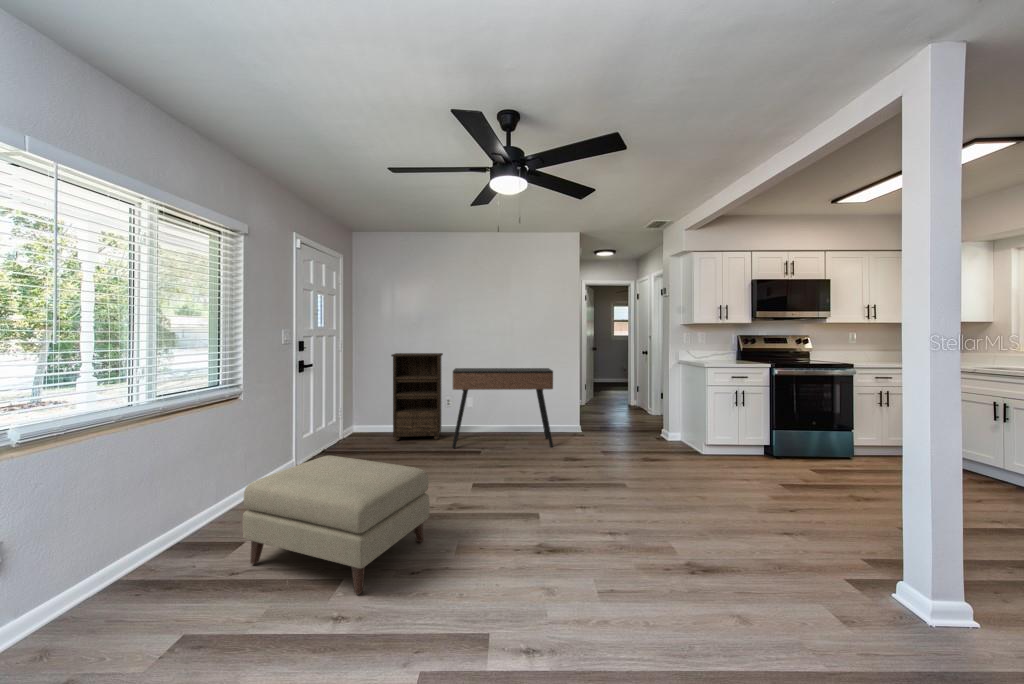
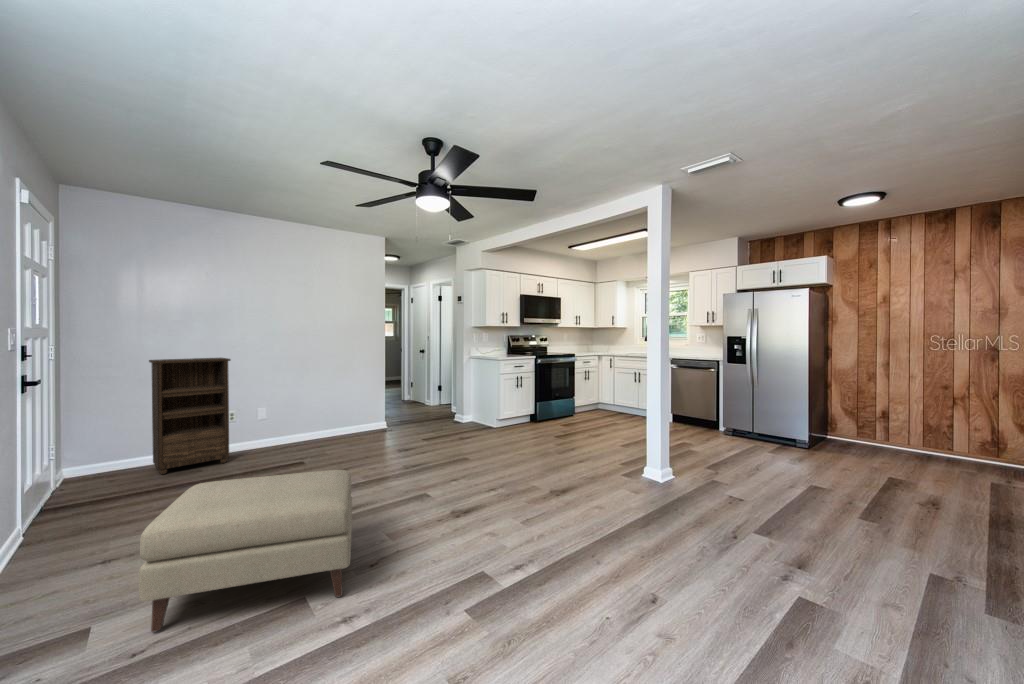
console table: present [452,368,553,448] -> none [249,368,372,466]

